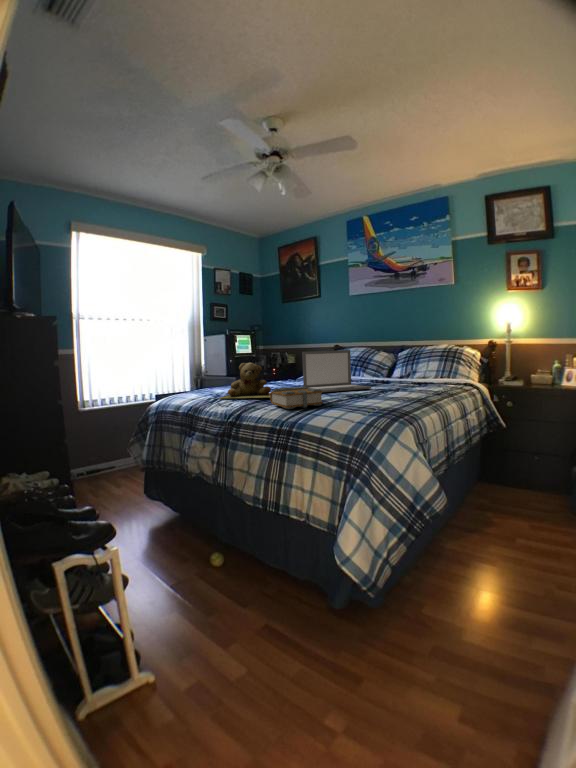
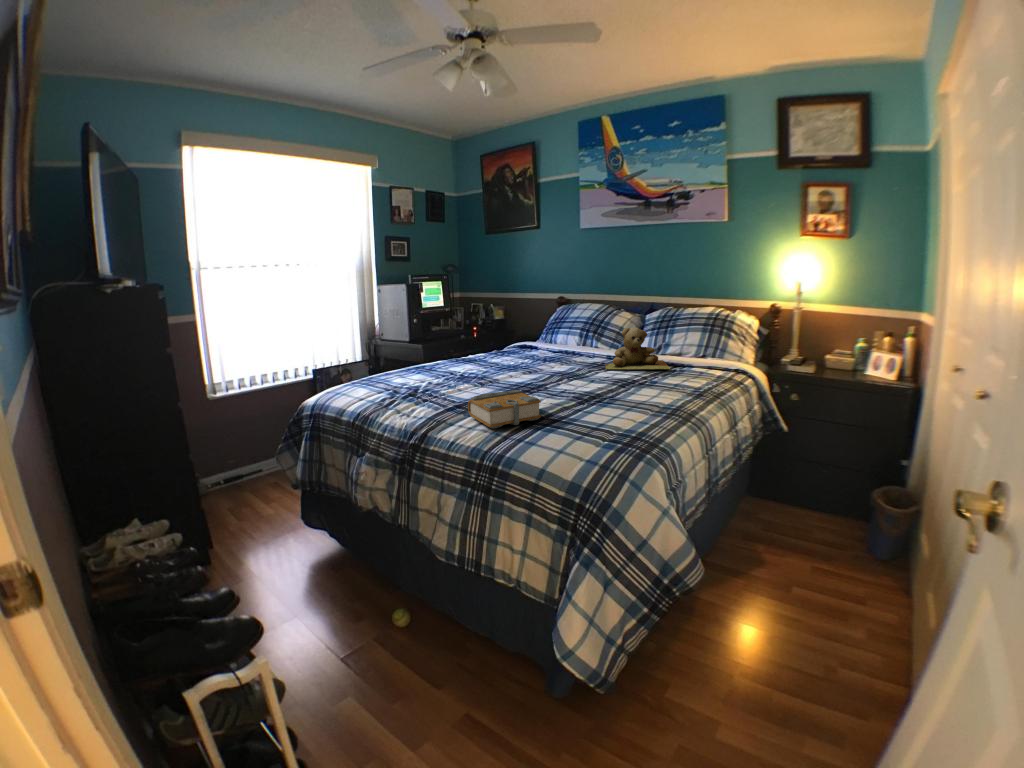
laptop: present [302,350,371,392] -> none [514,322,608,388]
teddy bear: present [221,363,271,398] -> present [605,327,670,369]

